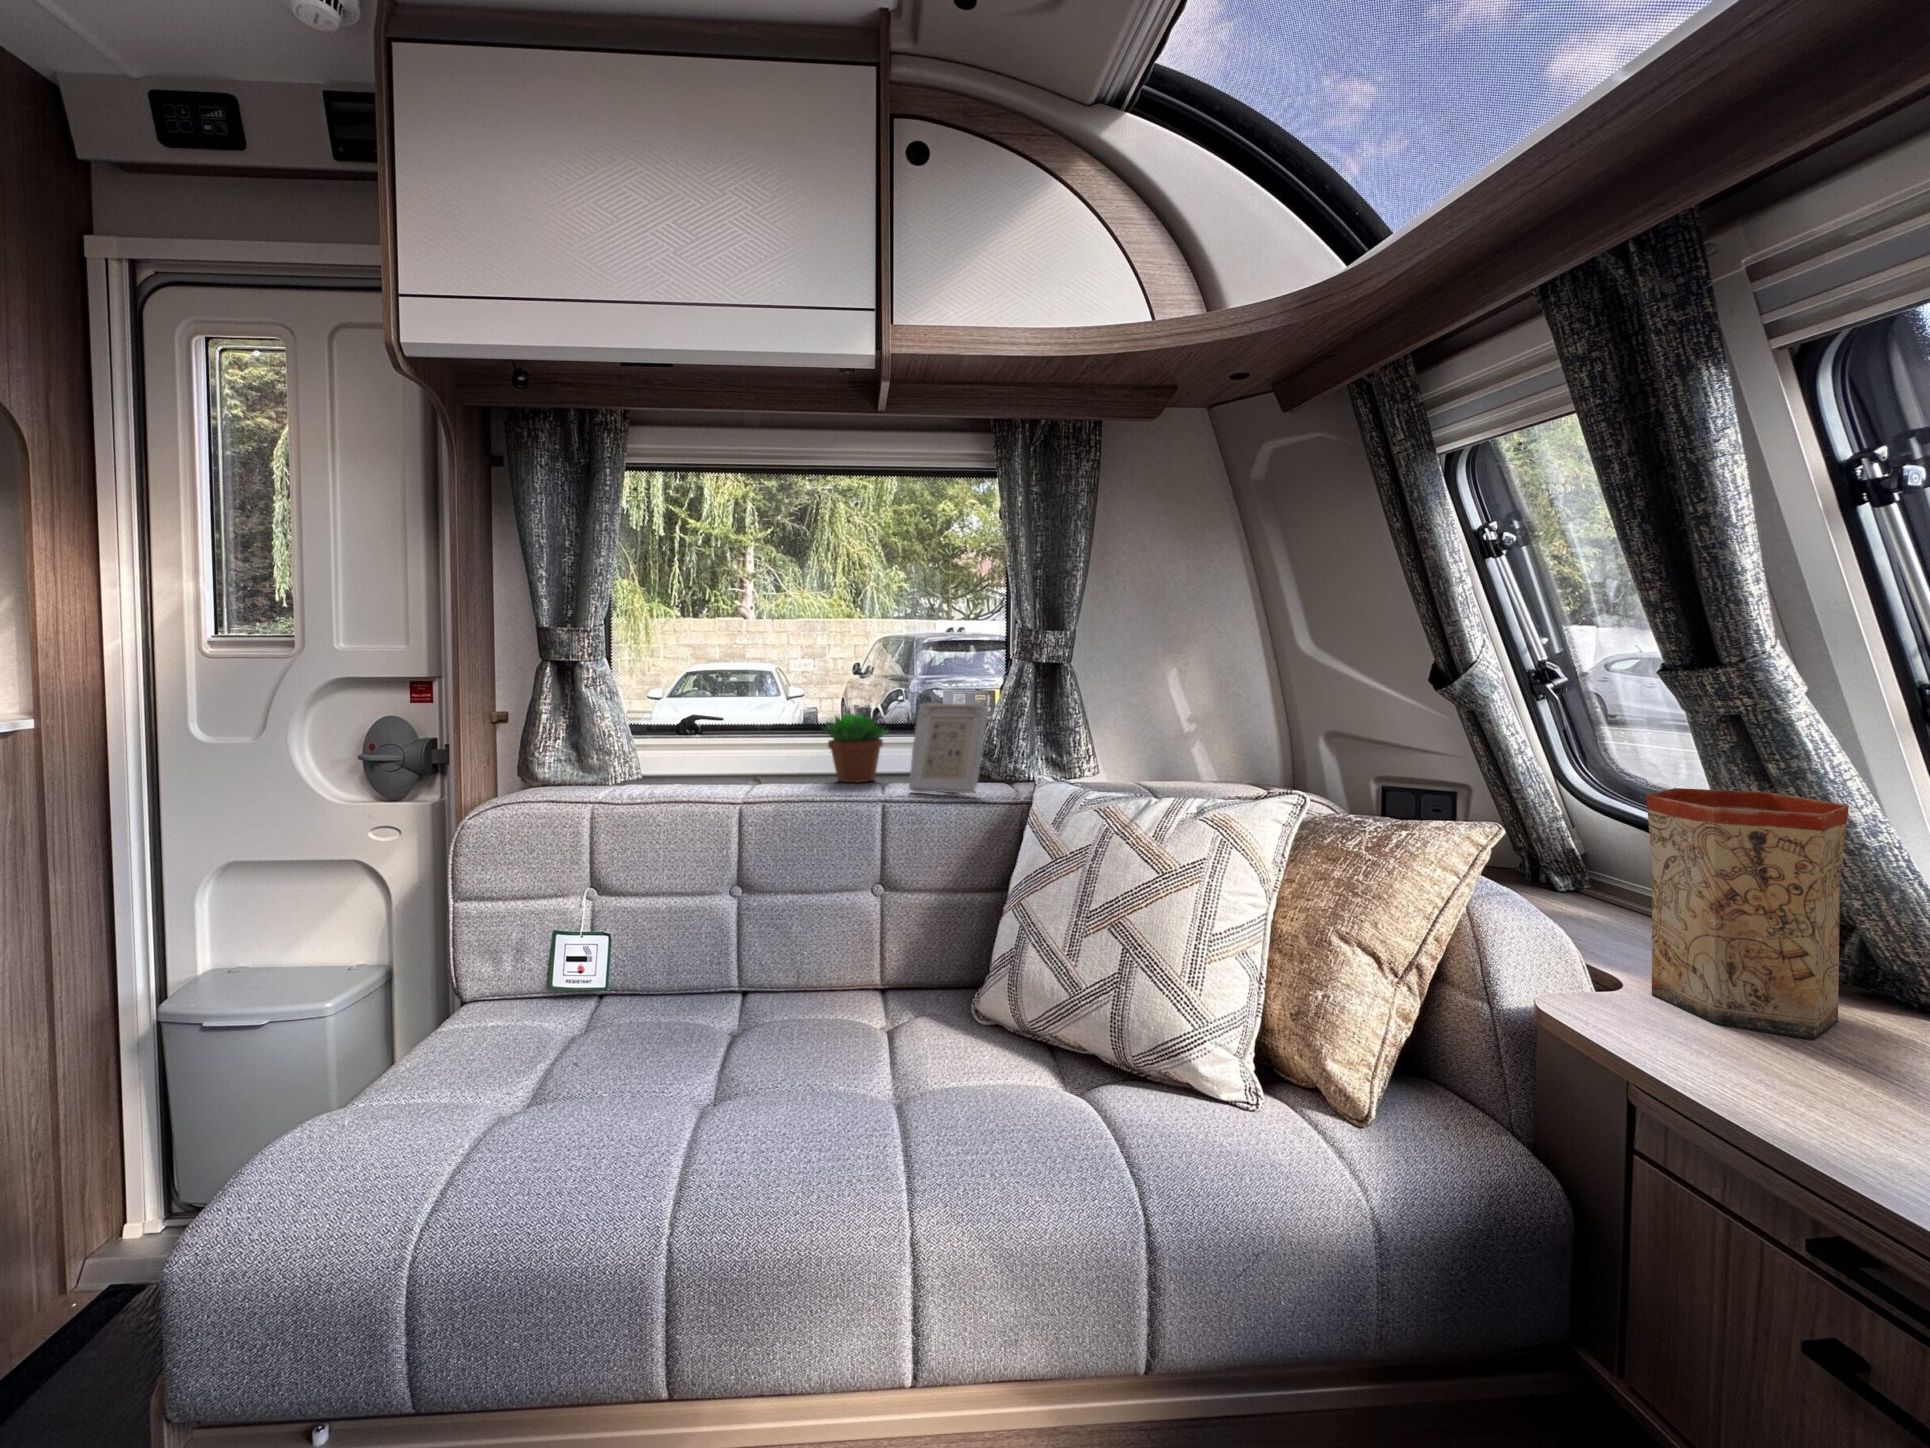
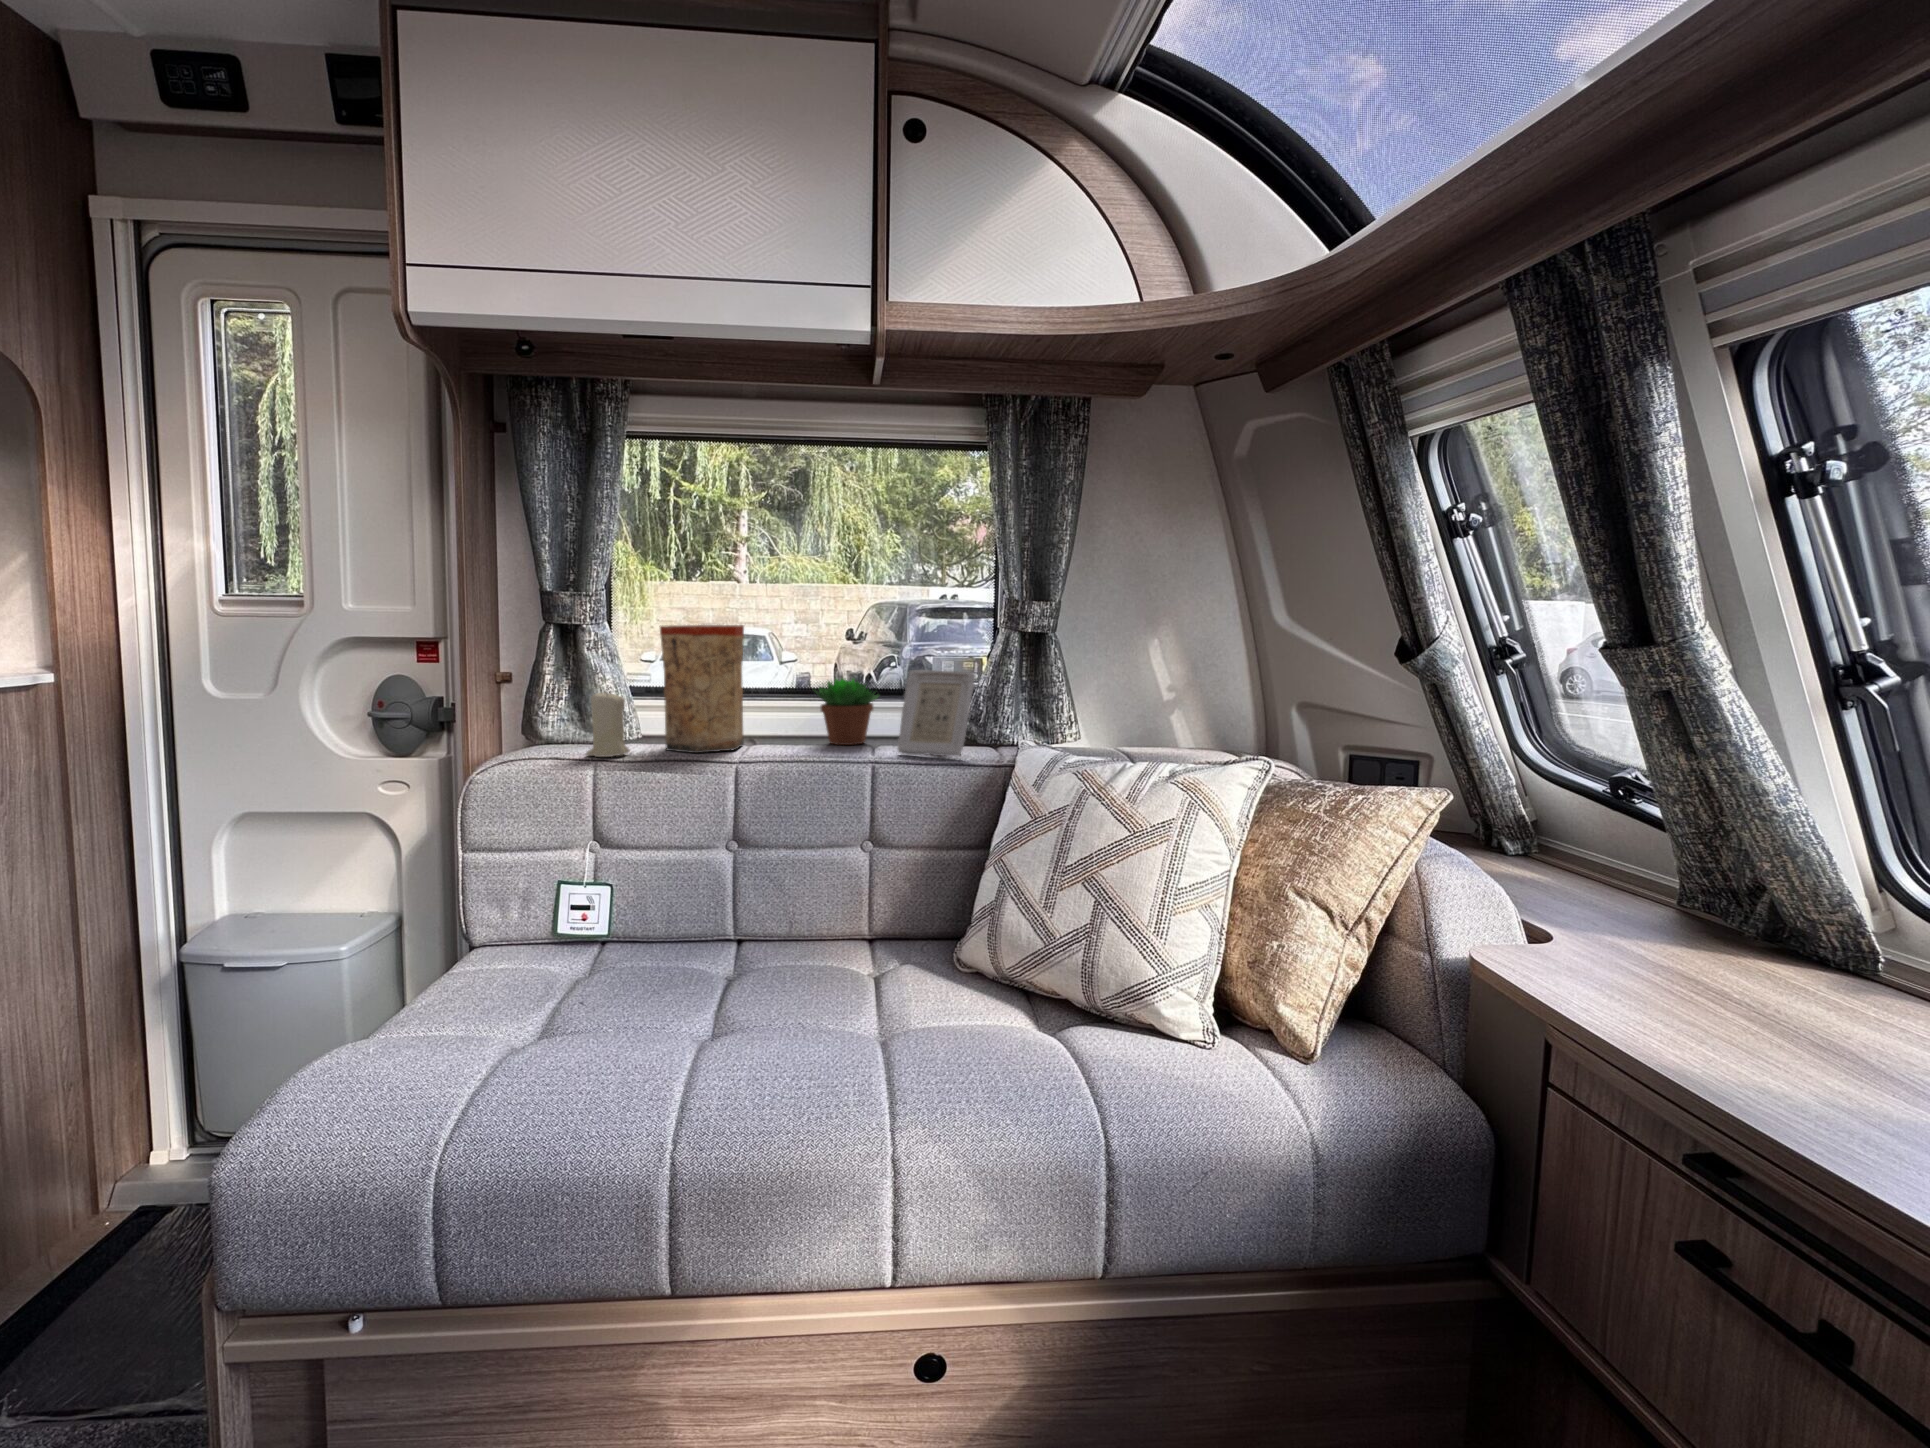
candle: none [583,728,630,799] -> present [586,692,630,757]
vase: present [1646,788,1849,1039] -> present [660,625,744,753]

